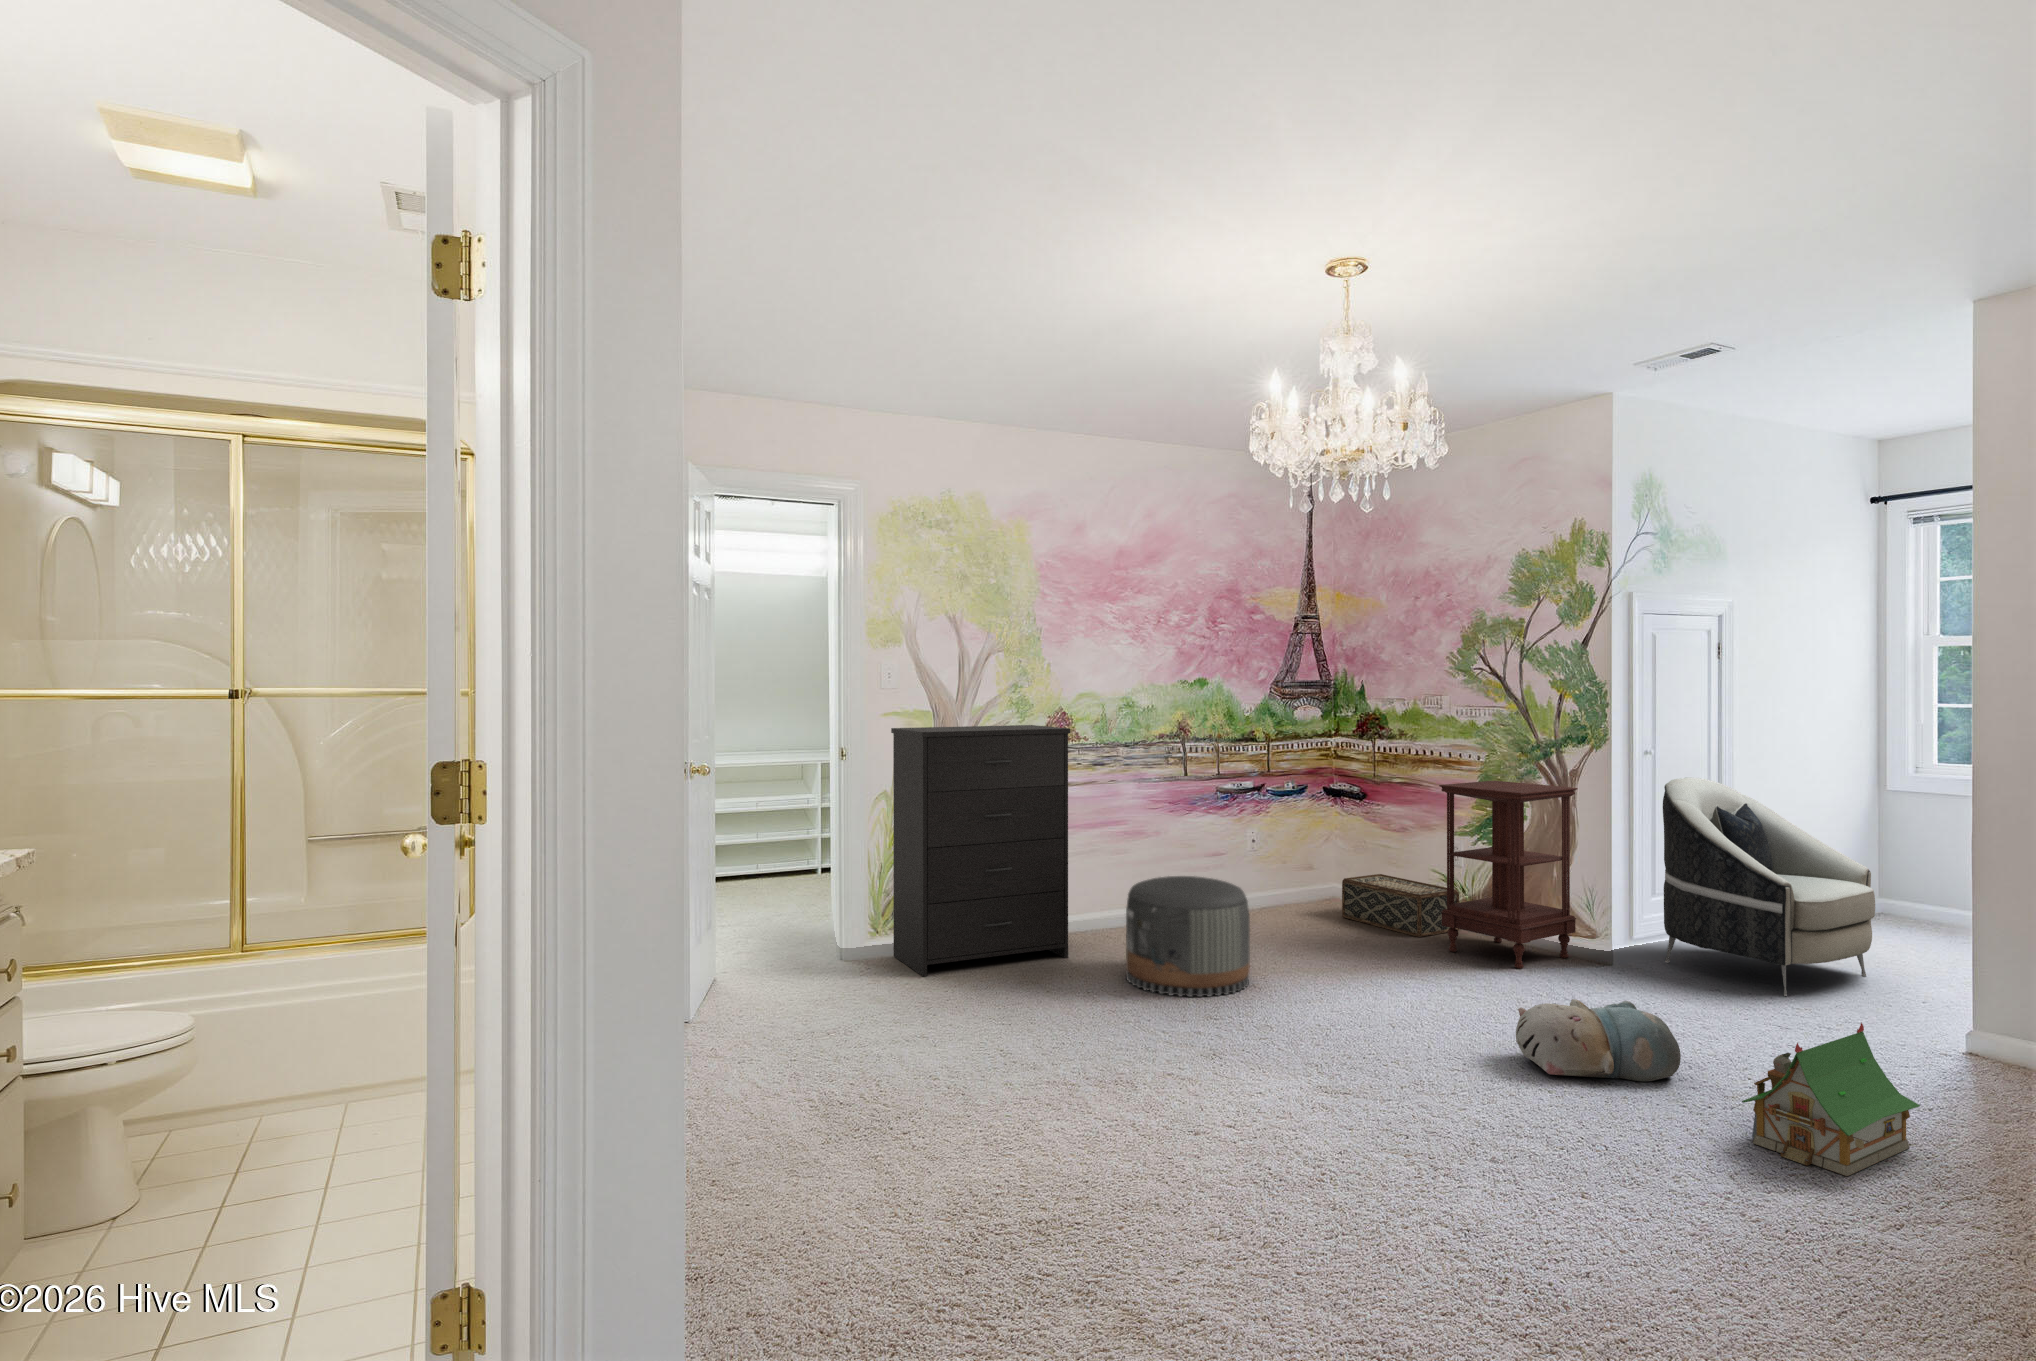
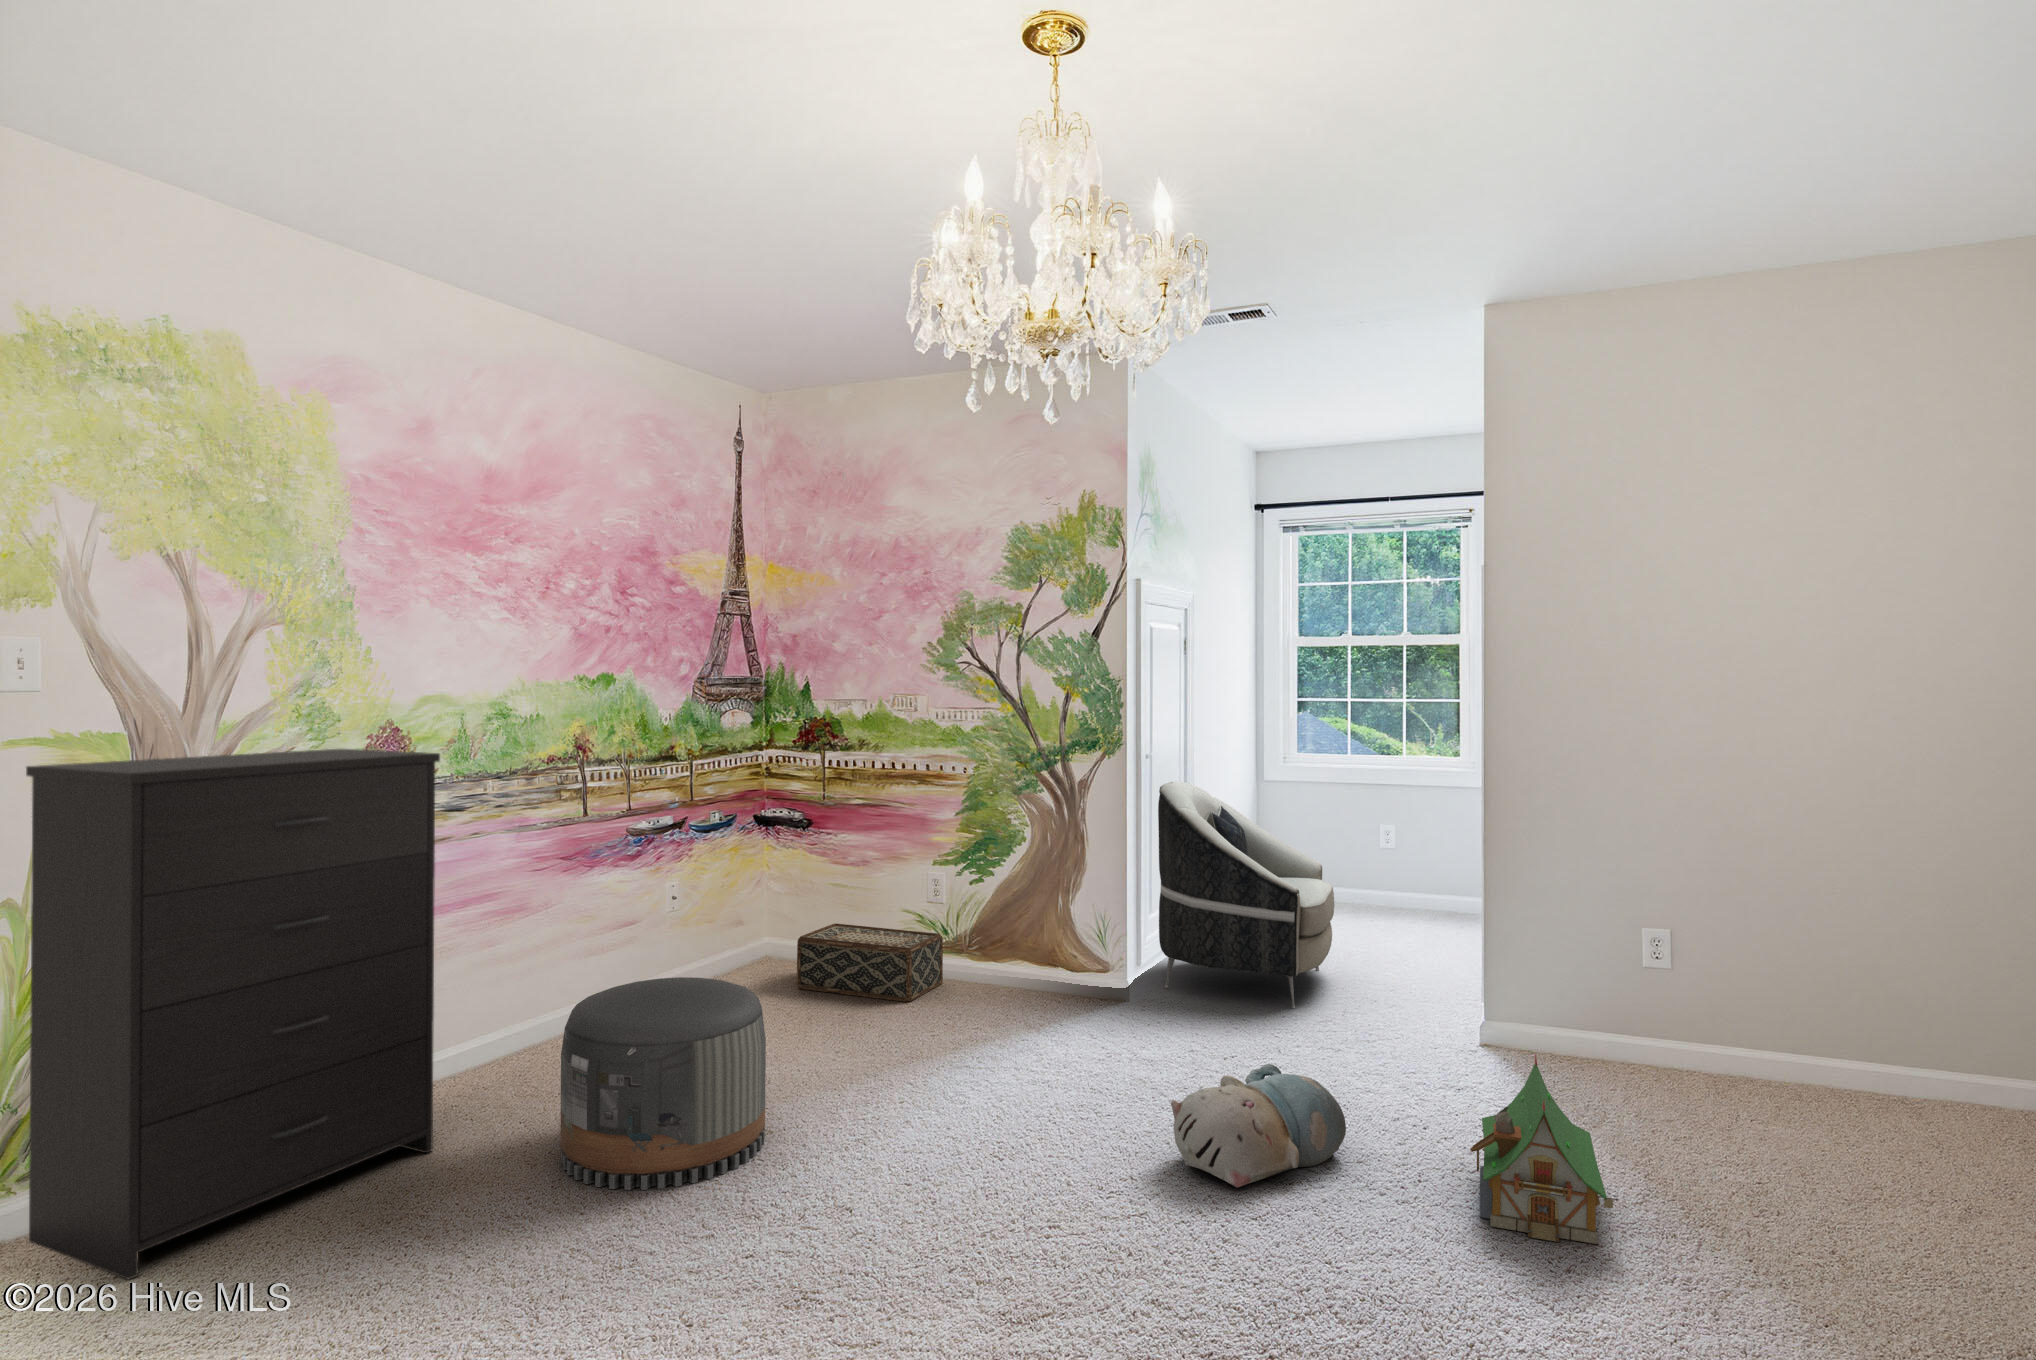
side table: present [1439,780,1578,969] -> none [948,797,1089,1026]

